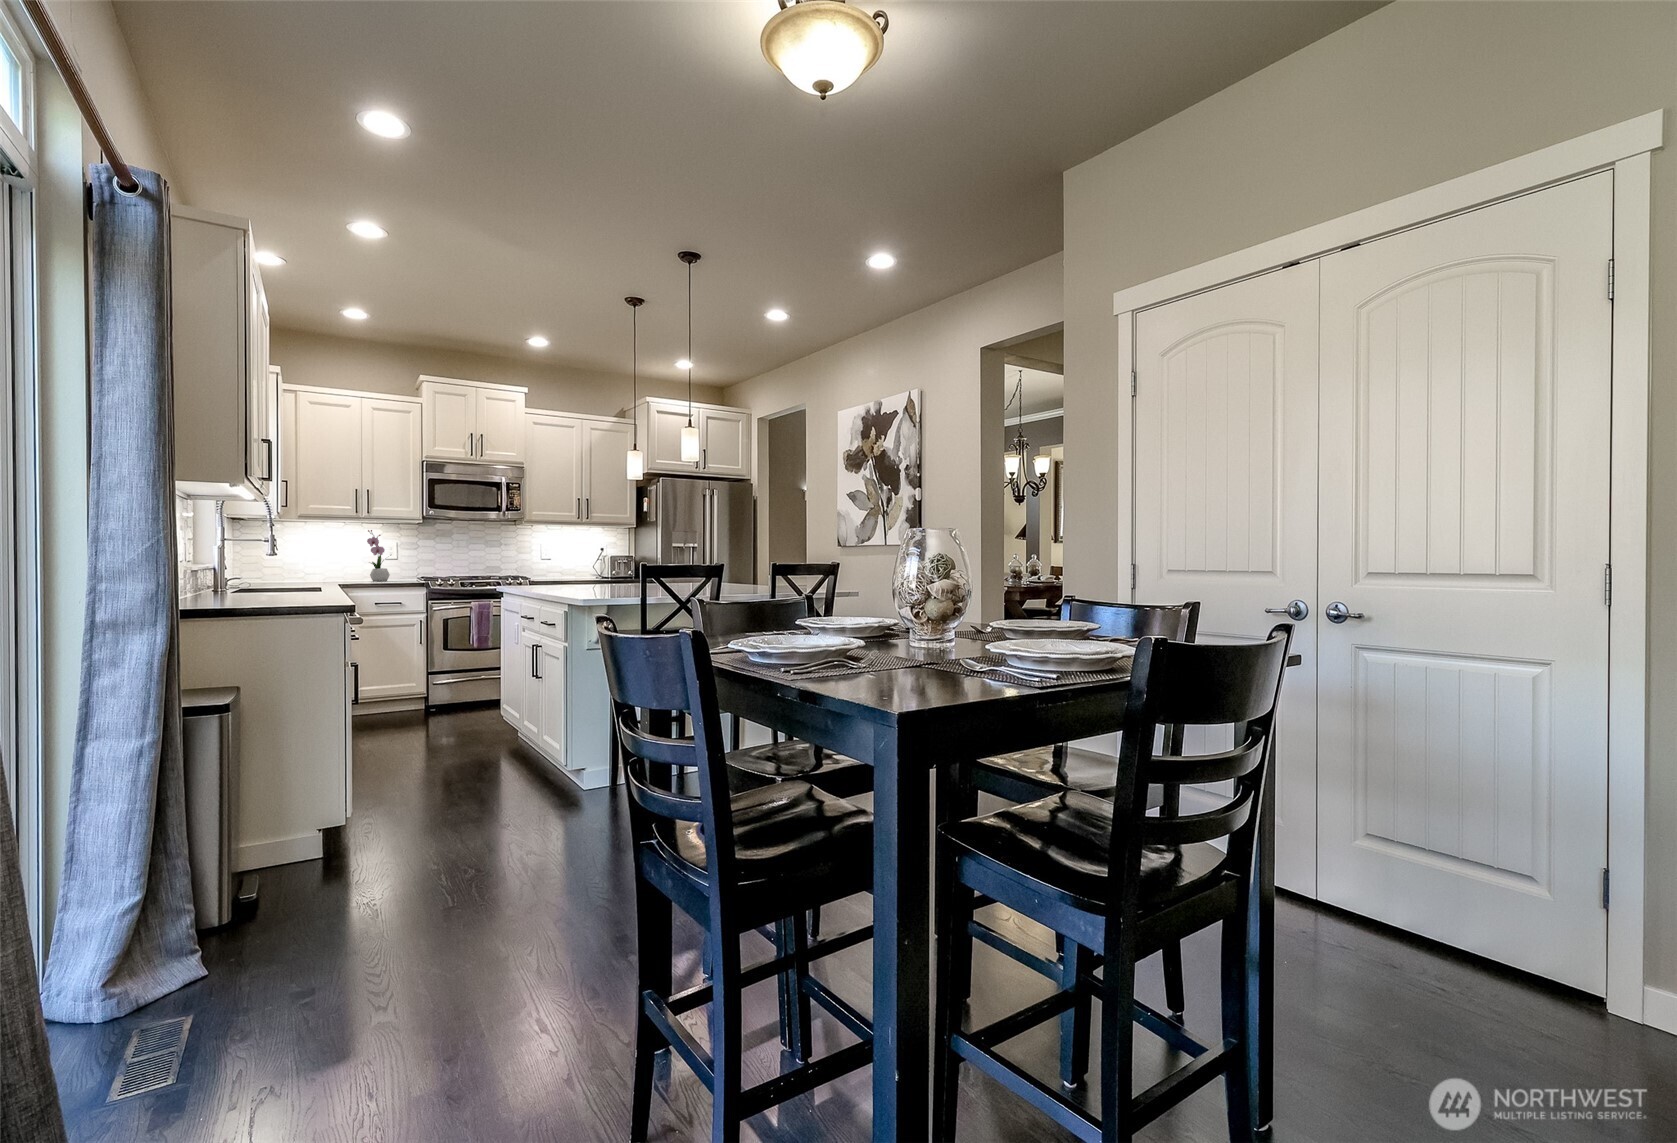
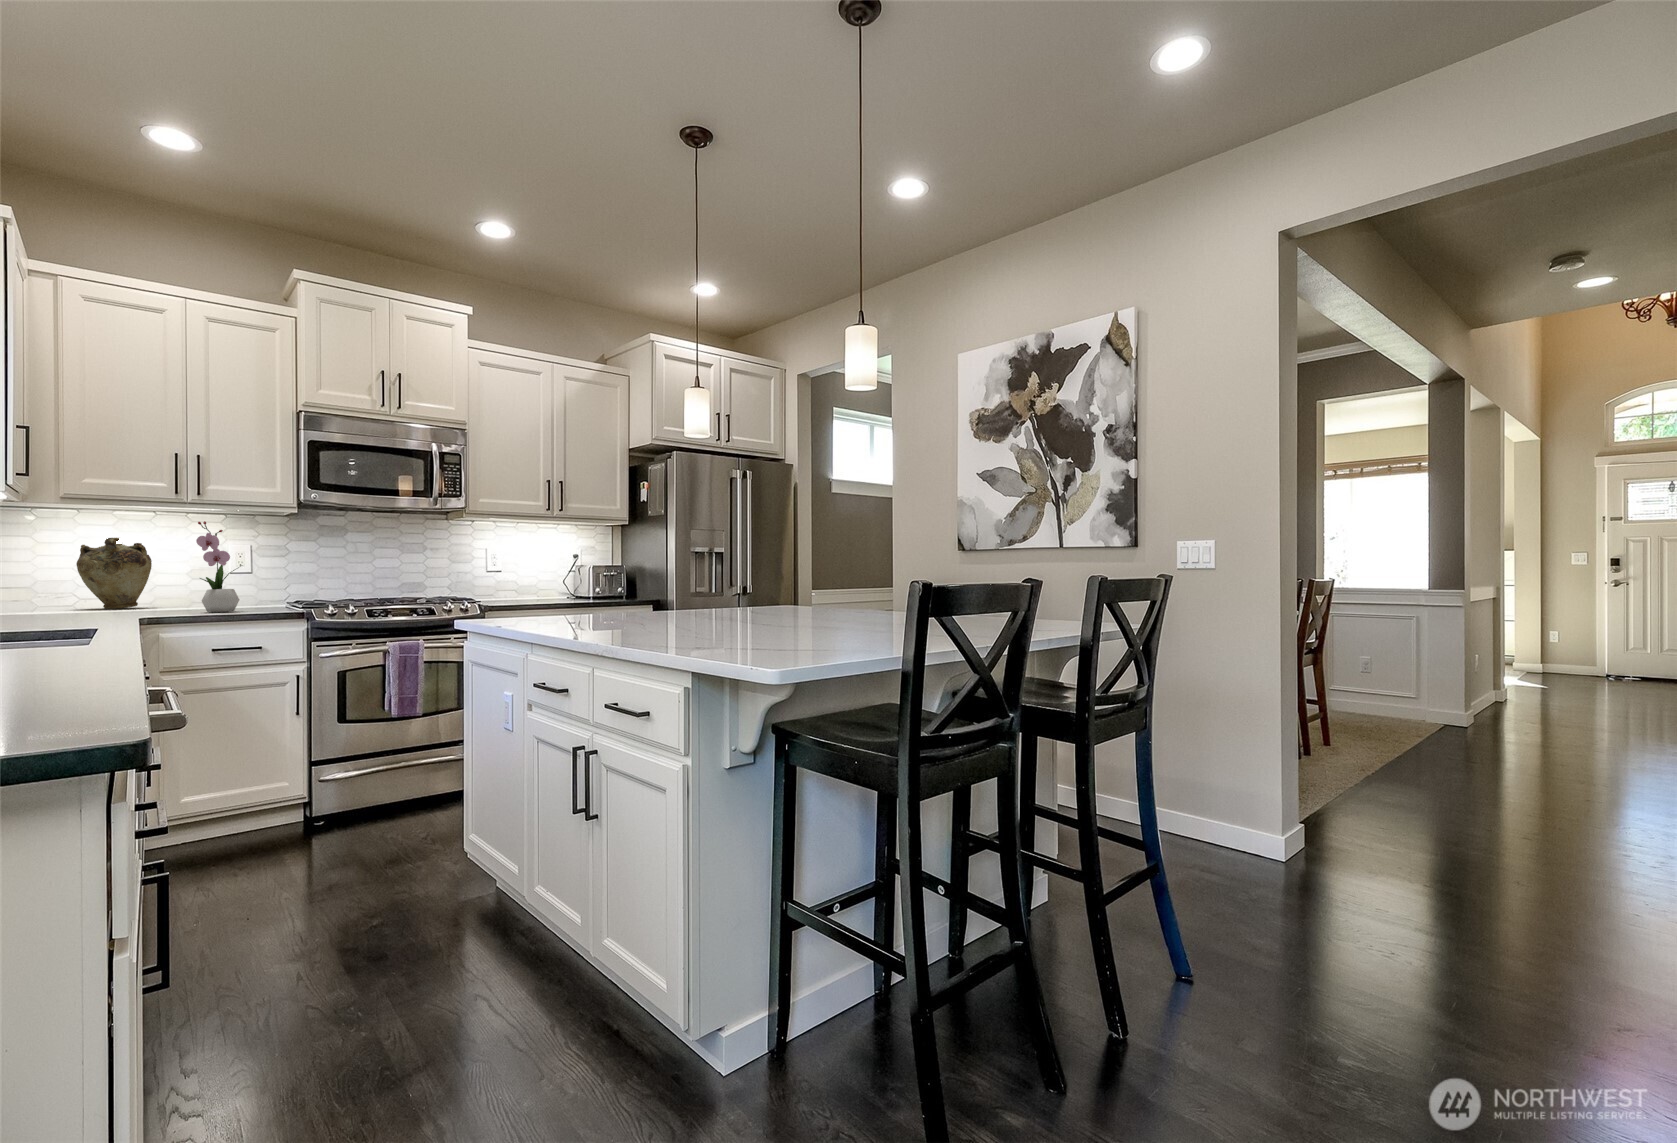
vase: none [305,538,343,580] -> present [76,538,152,609]

